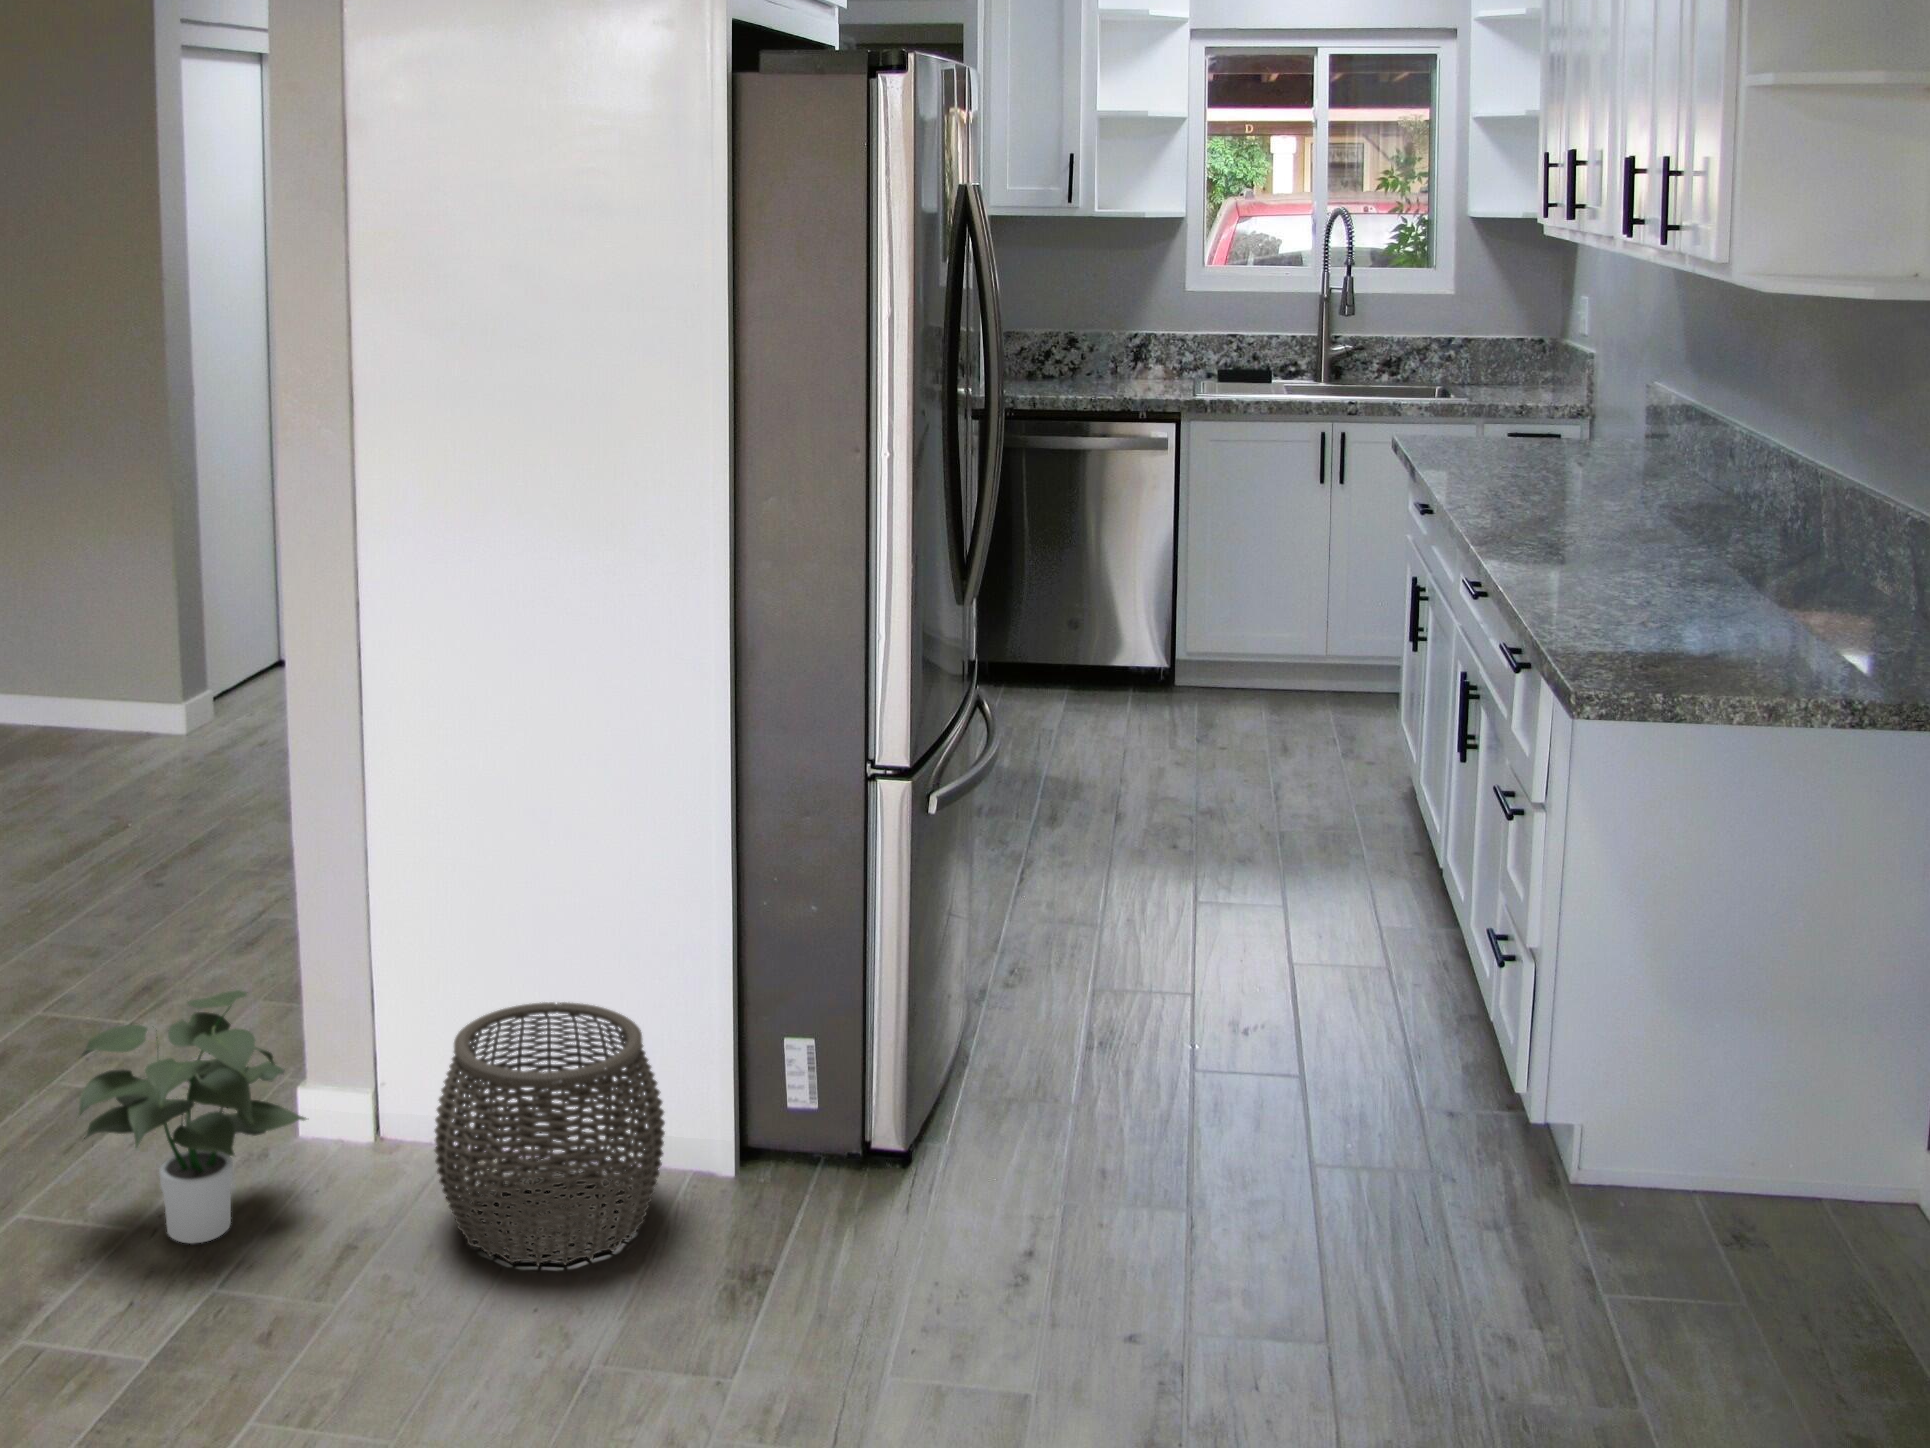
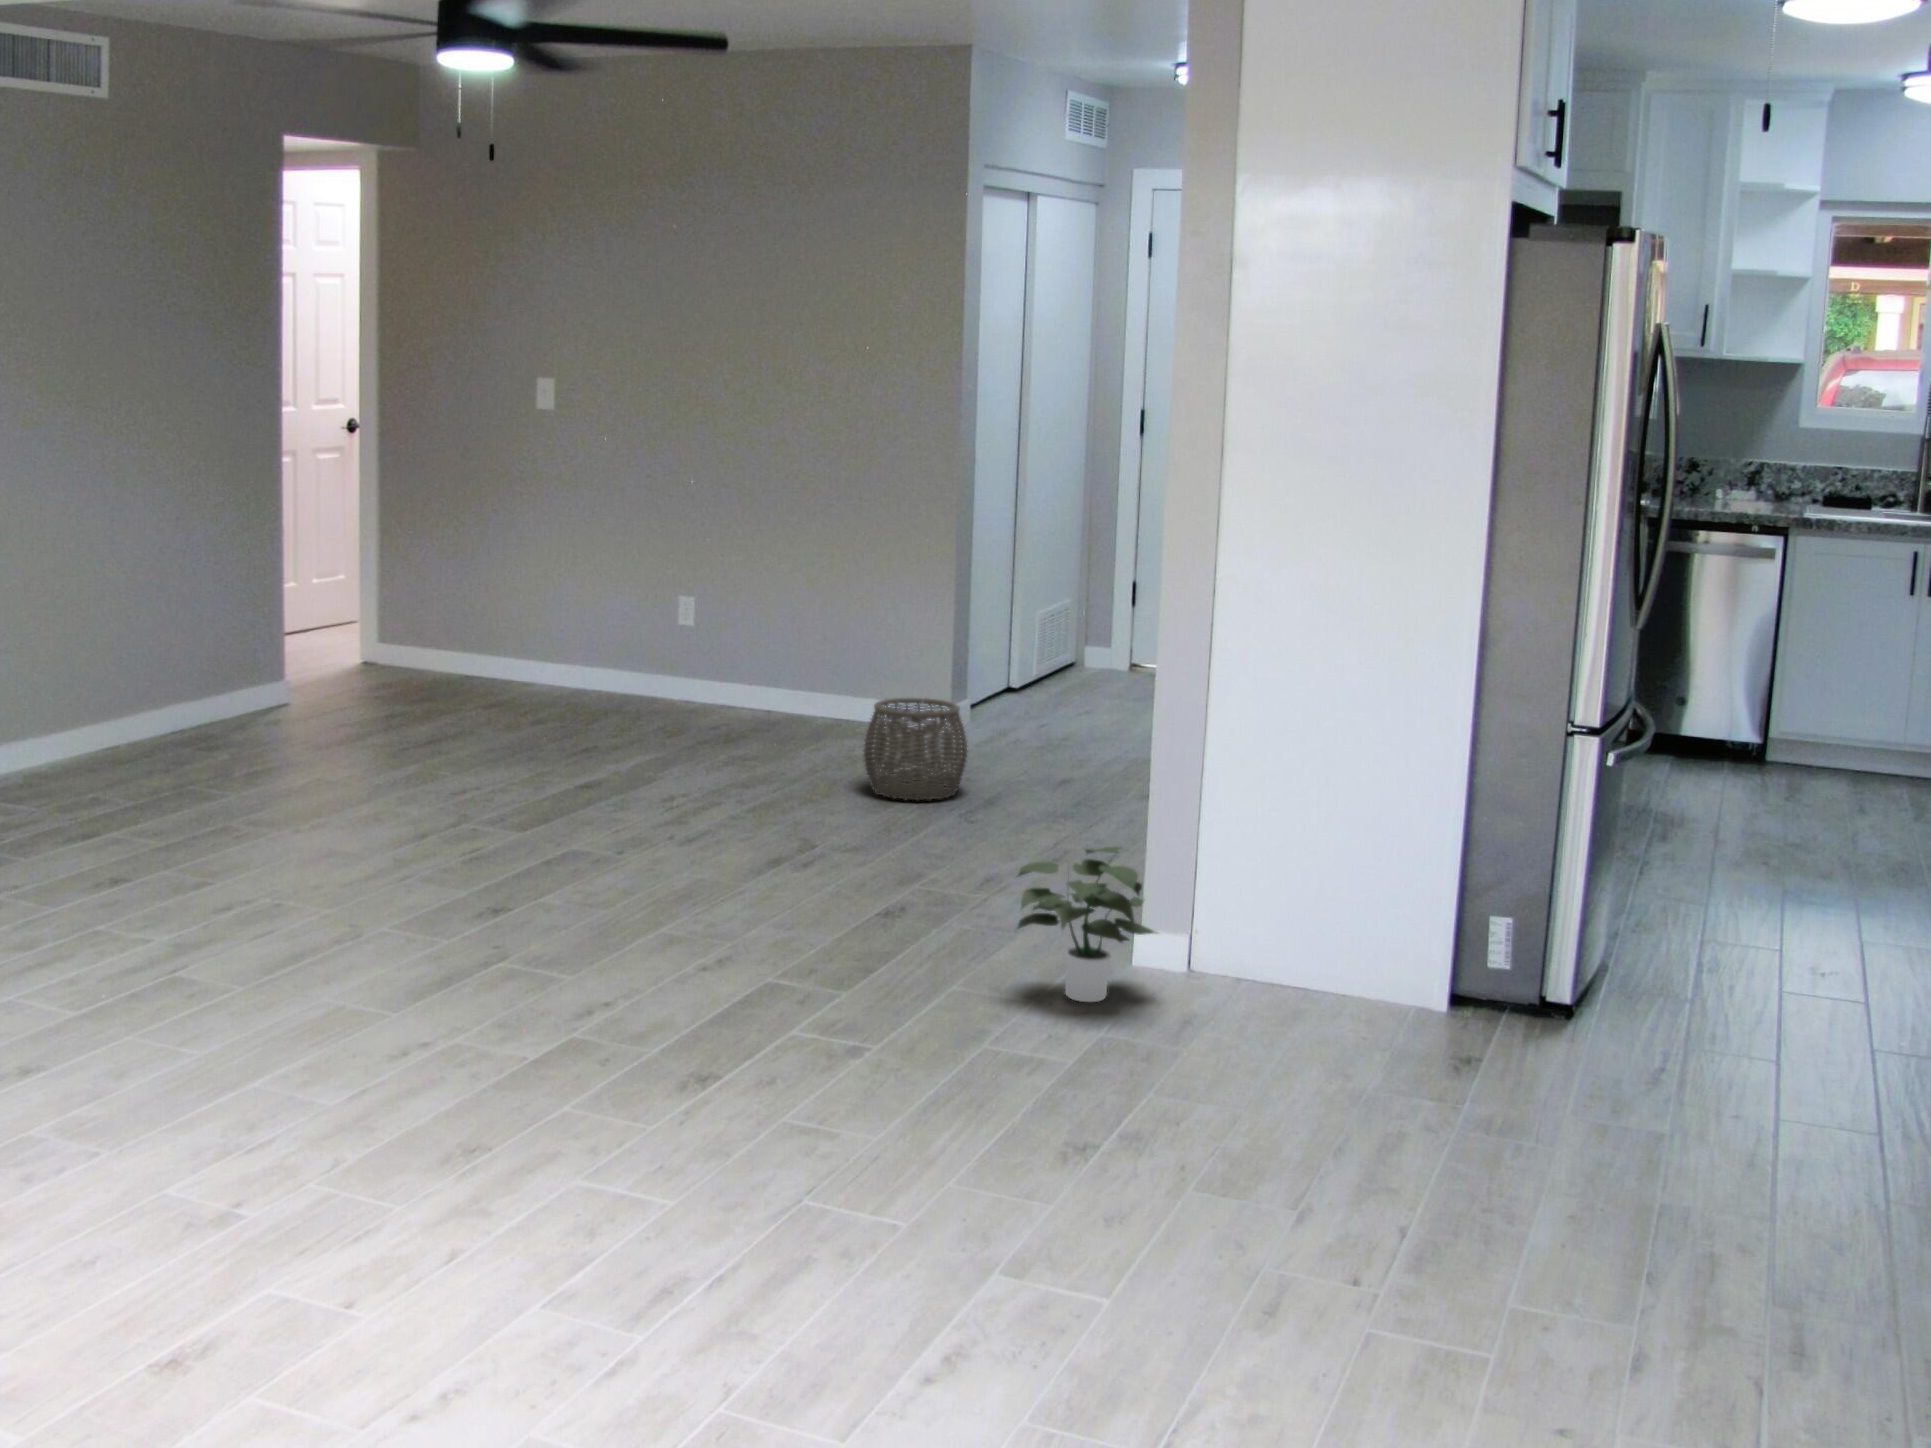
woven basket: present [434,1002,665,1266] -> present [864,698,968,801]

